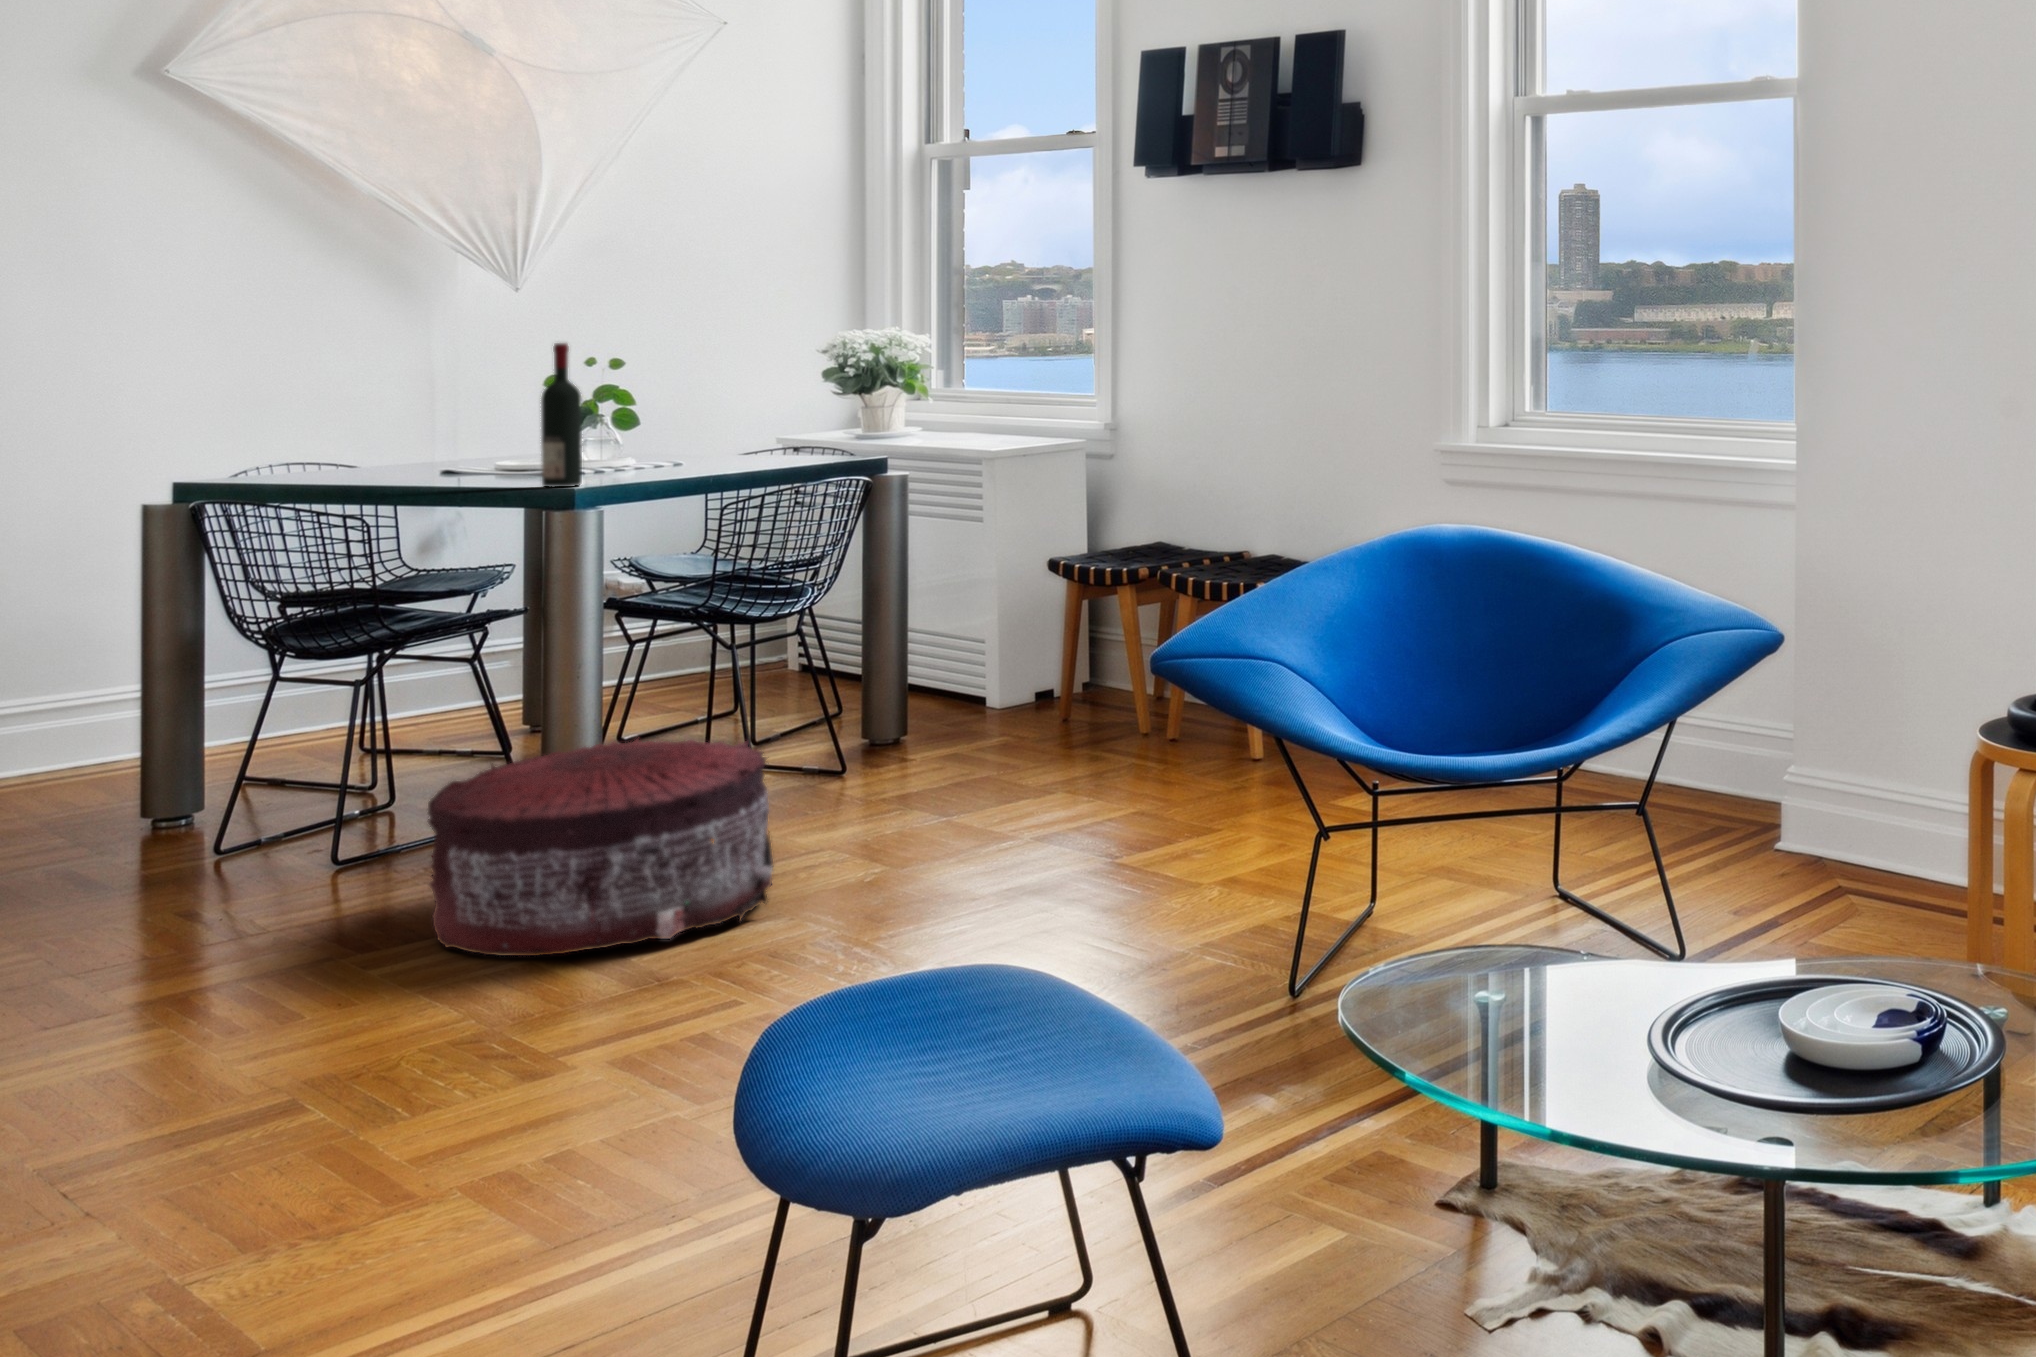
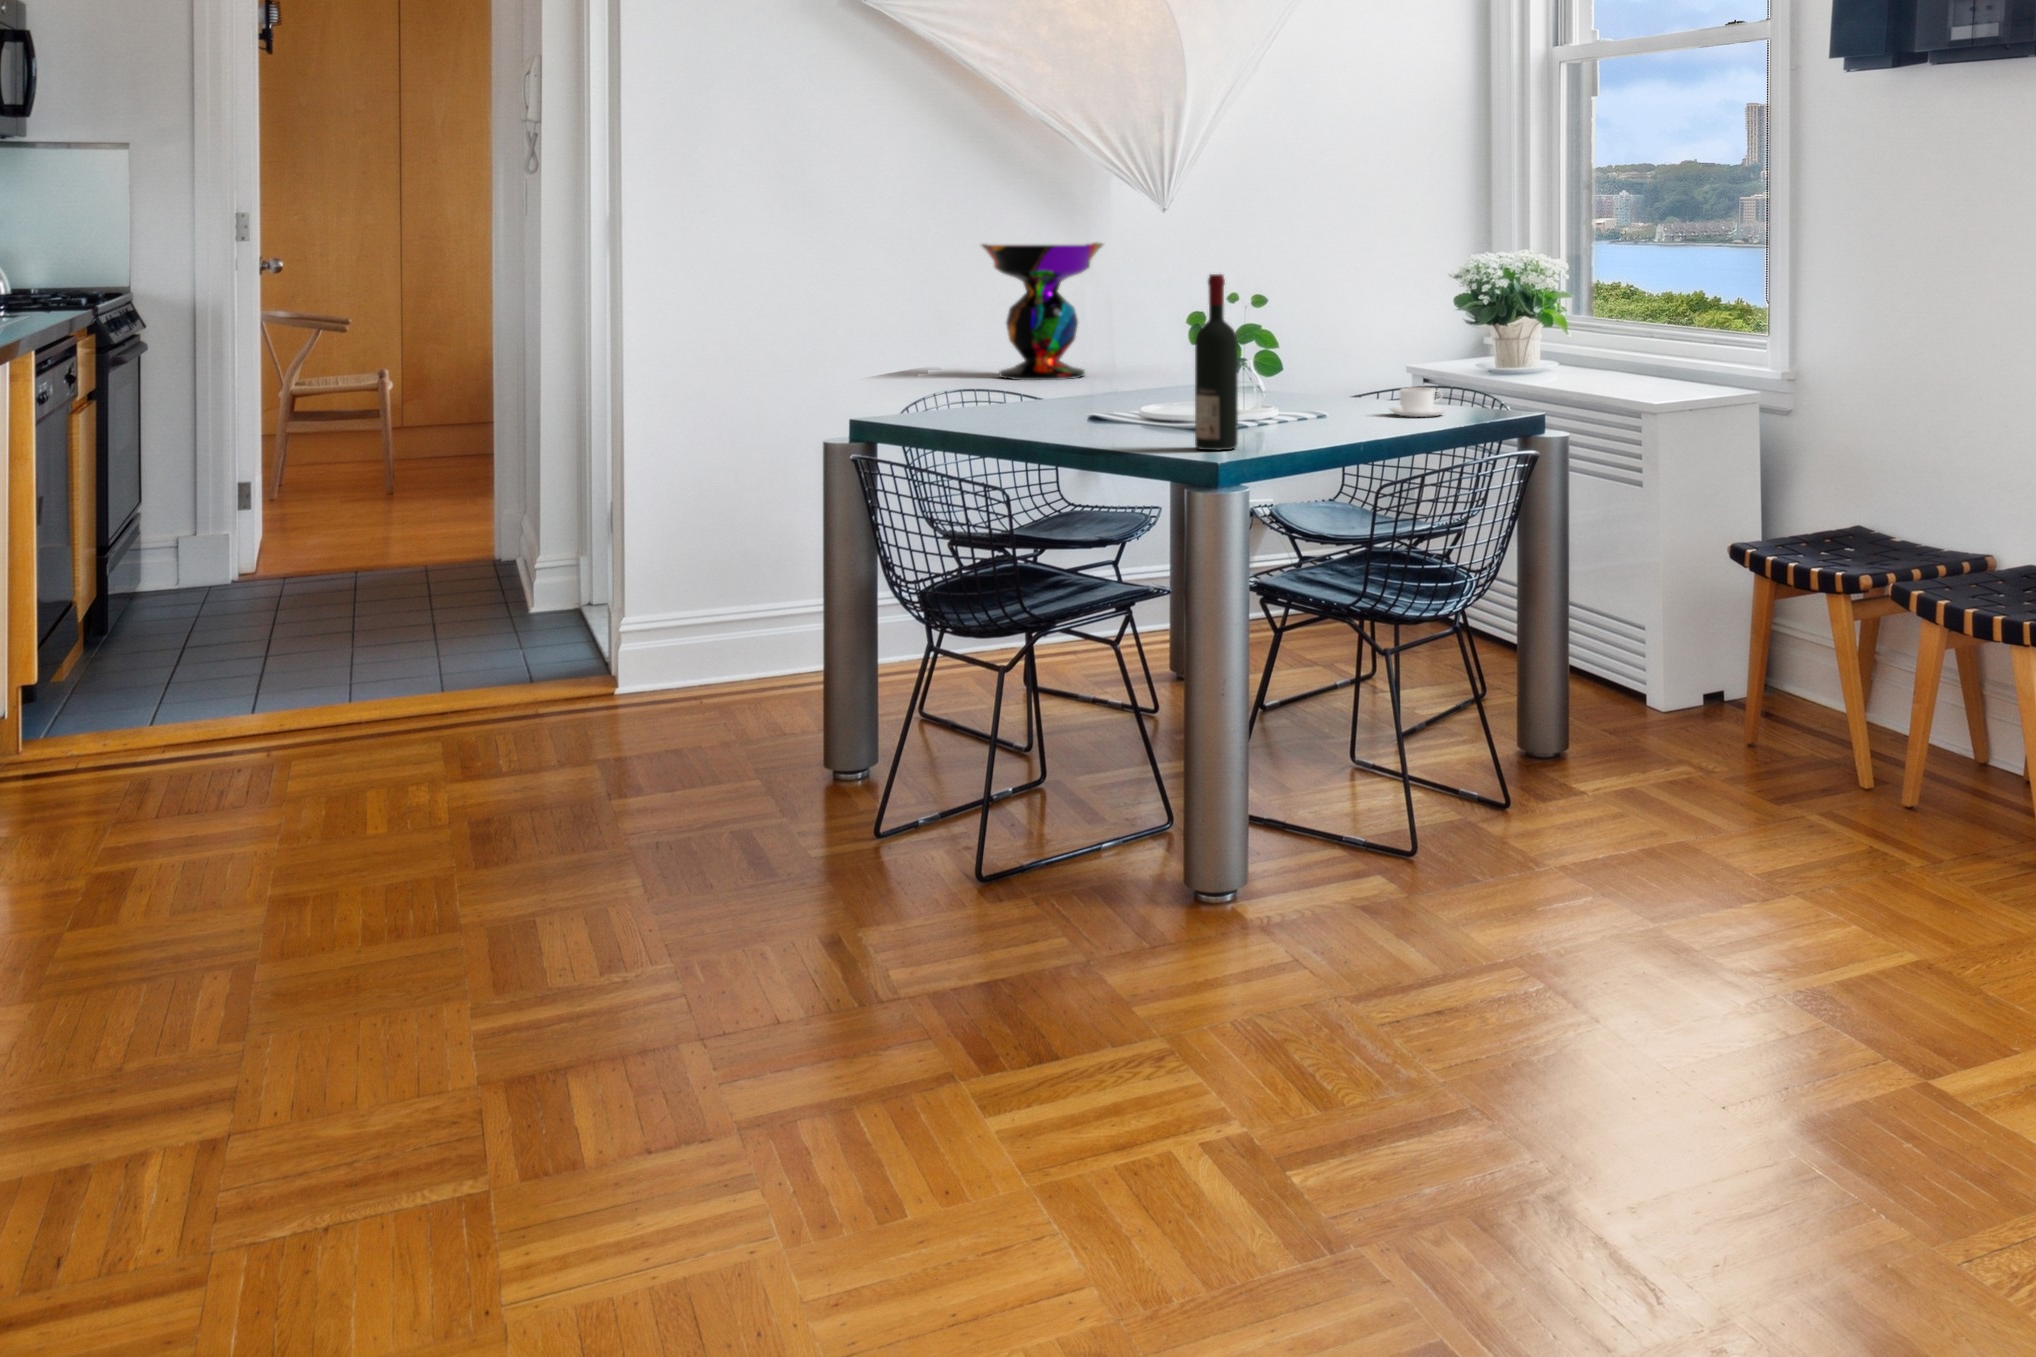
decorative bowl: none [311,324,455,457] -> present [982,242,1103,380]
coffee cup: none [734,439,788,463] -> present [1390,387,1446,417]
pouf: present [428,740,773,956] -> none [1072,782,1478,1118]

